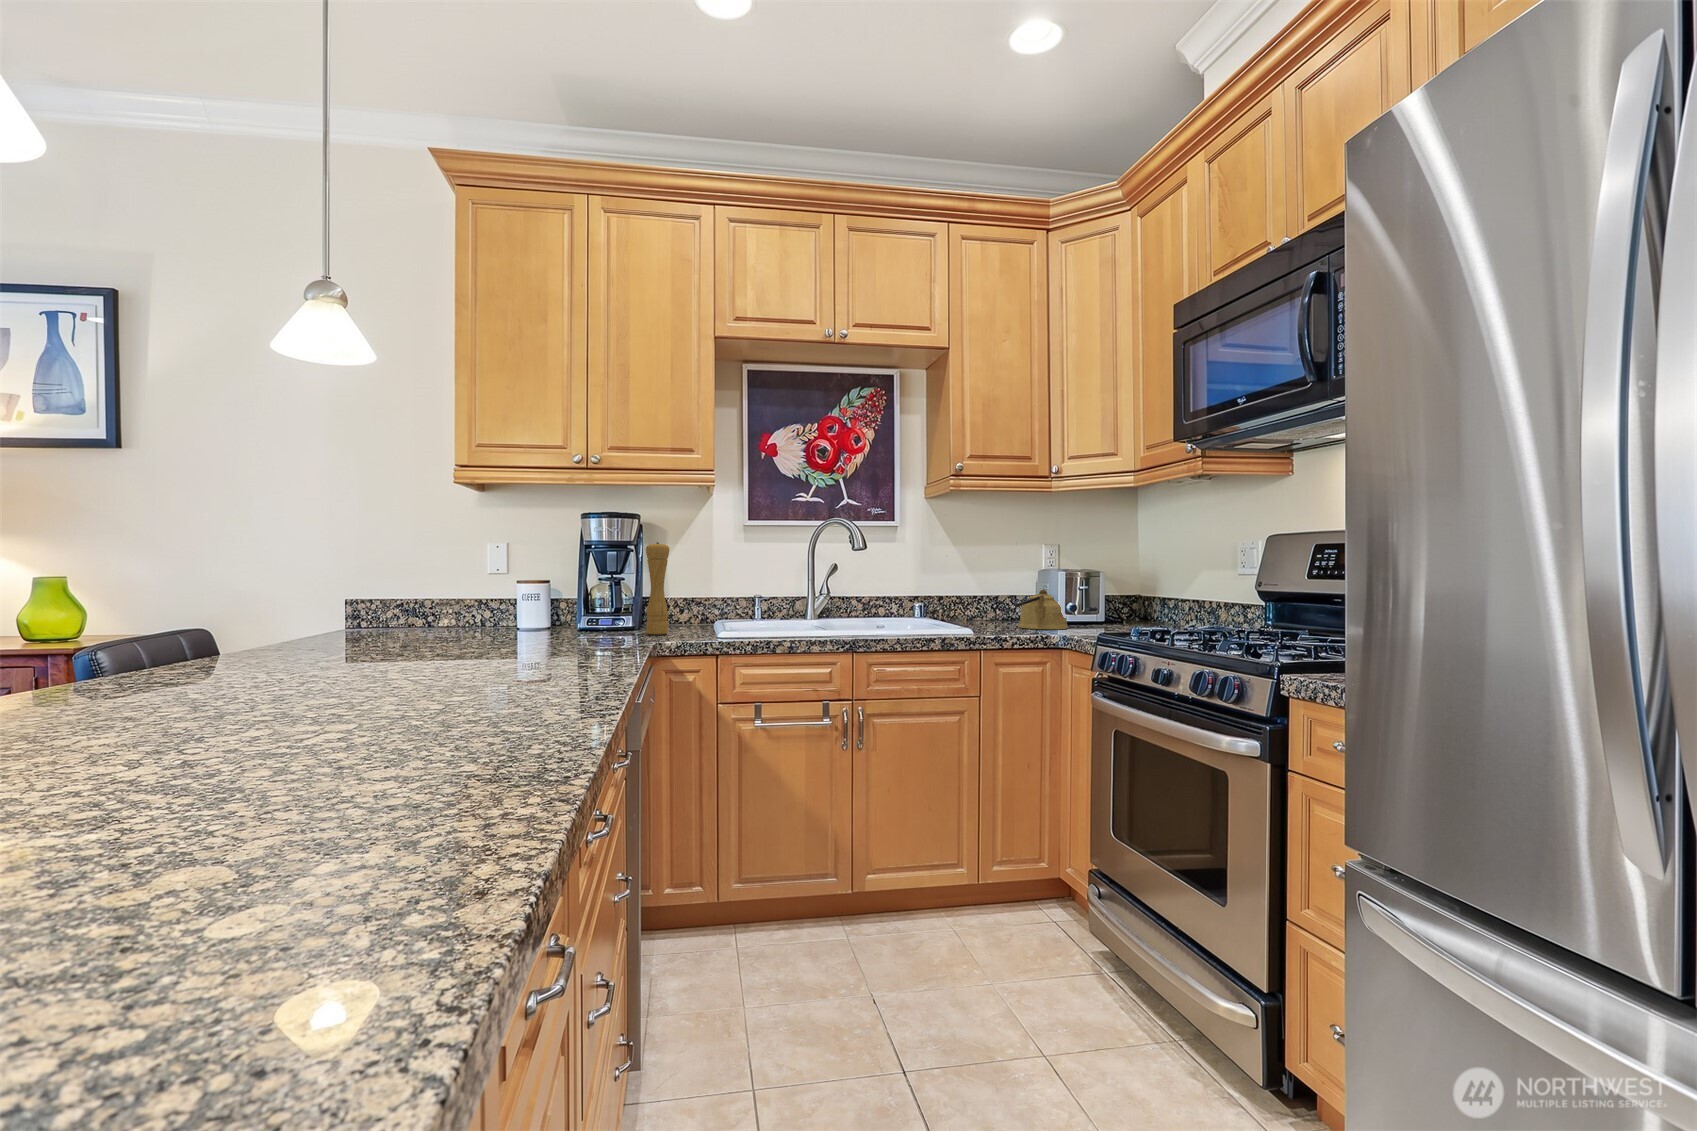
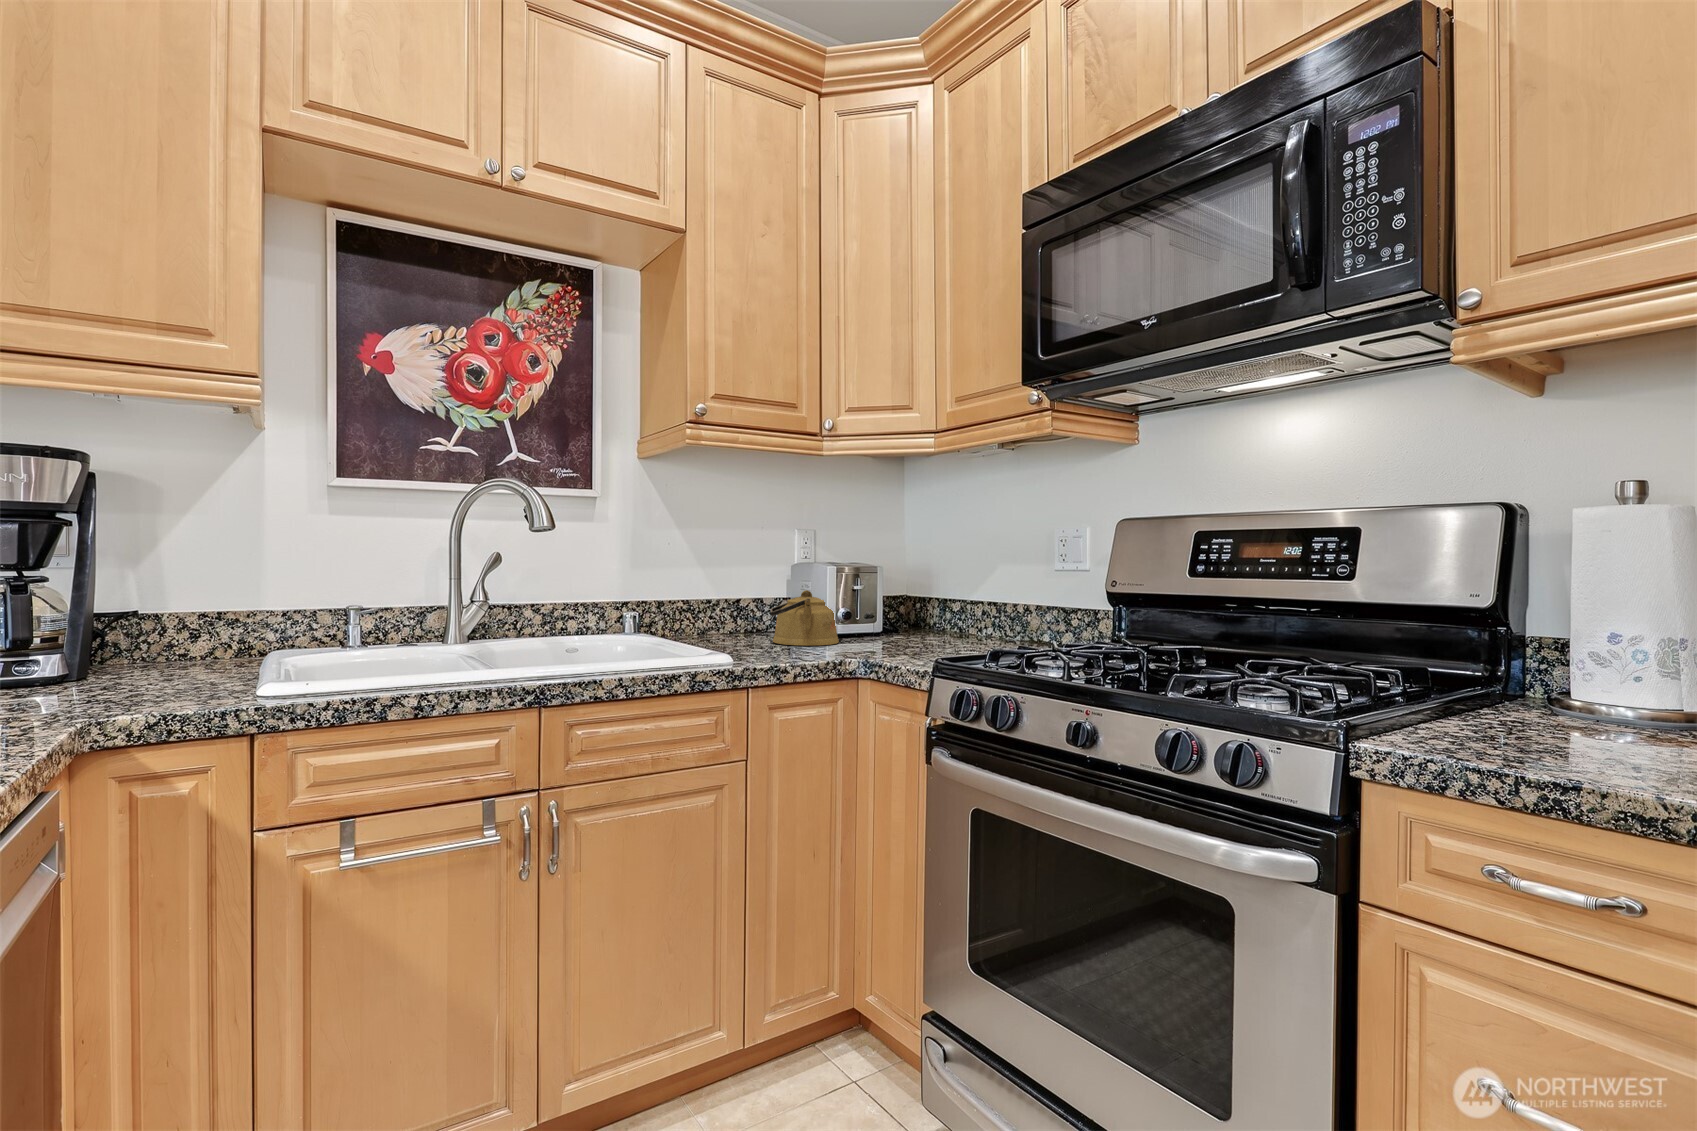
pepper mill: present [646,542,669,634] -> none [83,508,146,694]

